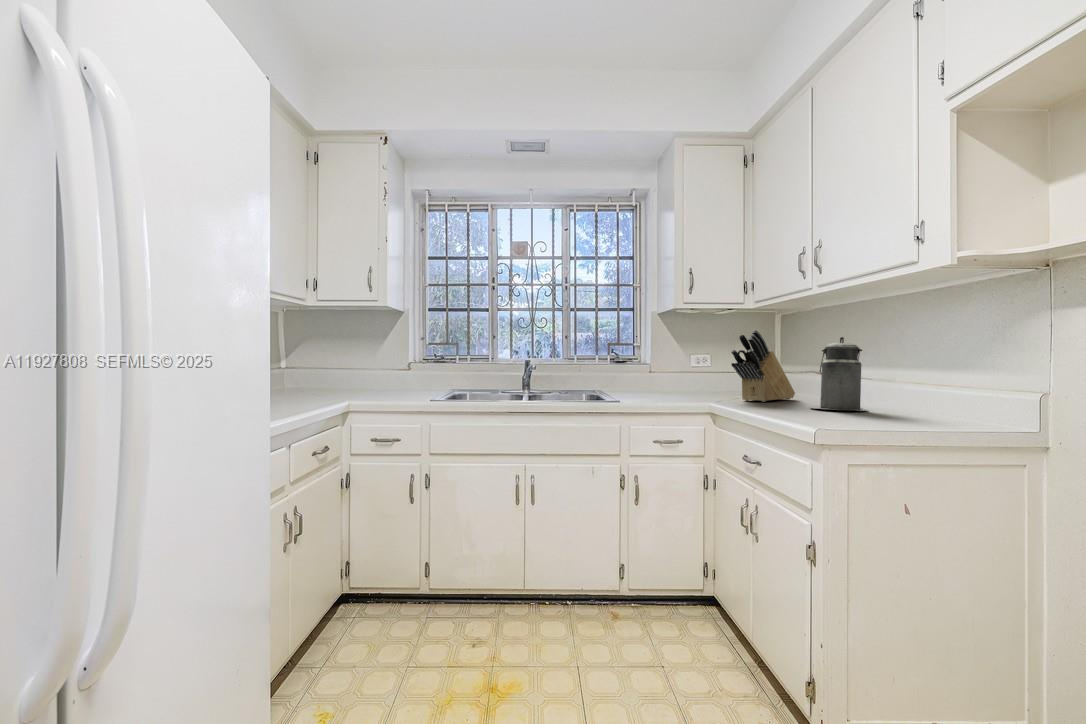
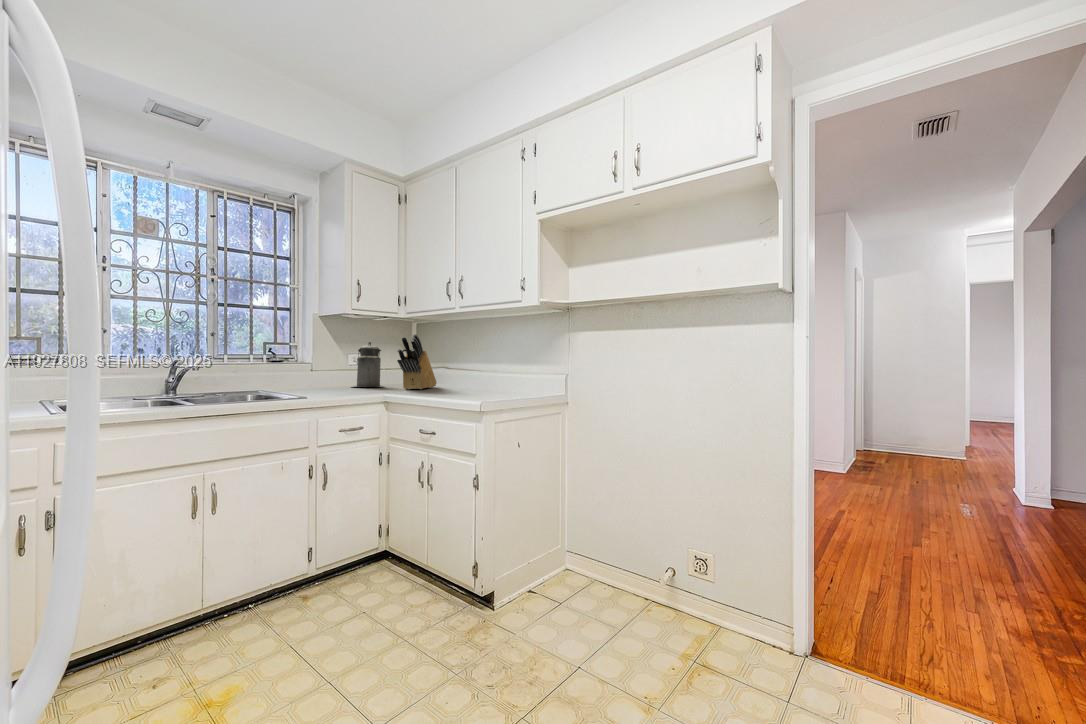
canister: present [810,337,867,411] -> present [351,342,383,387]

